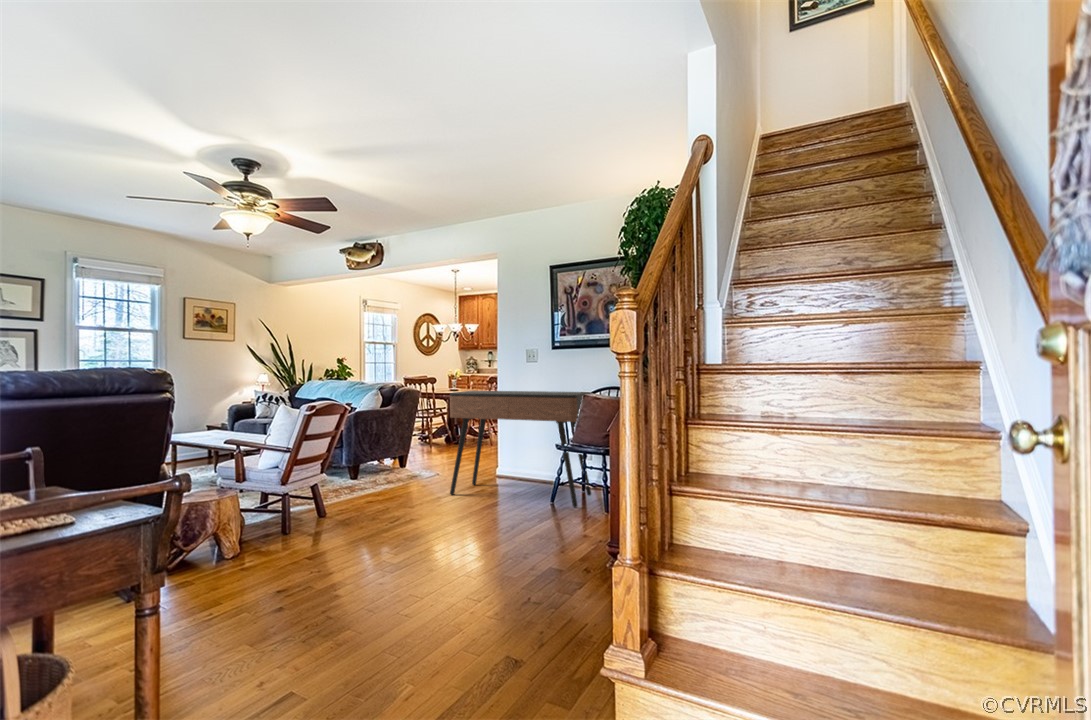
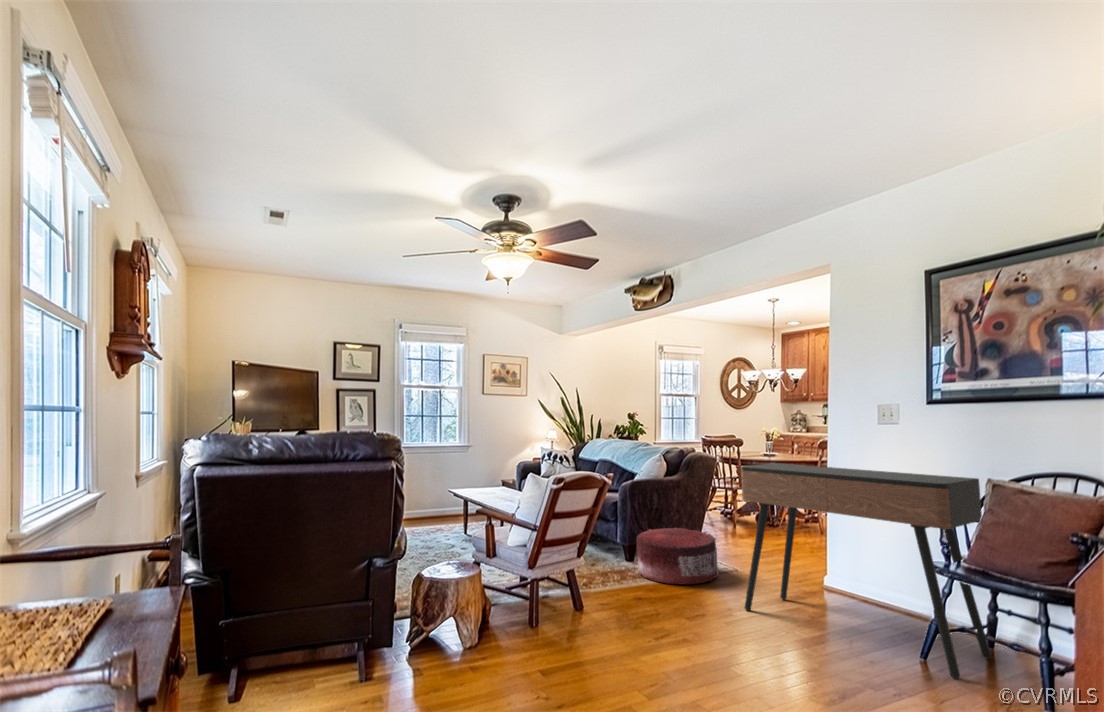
pouf: none [361,446,427,488] -> present [637,528,719,584]

